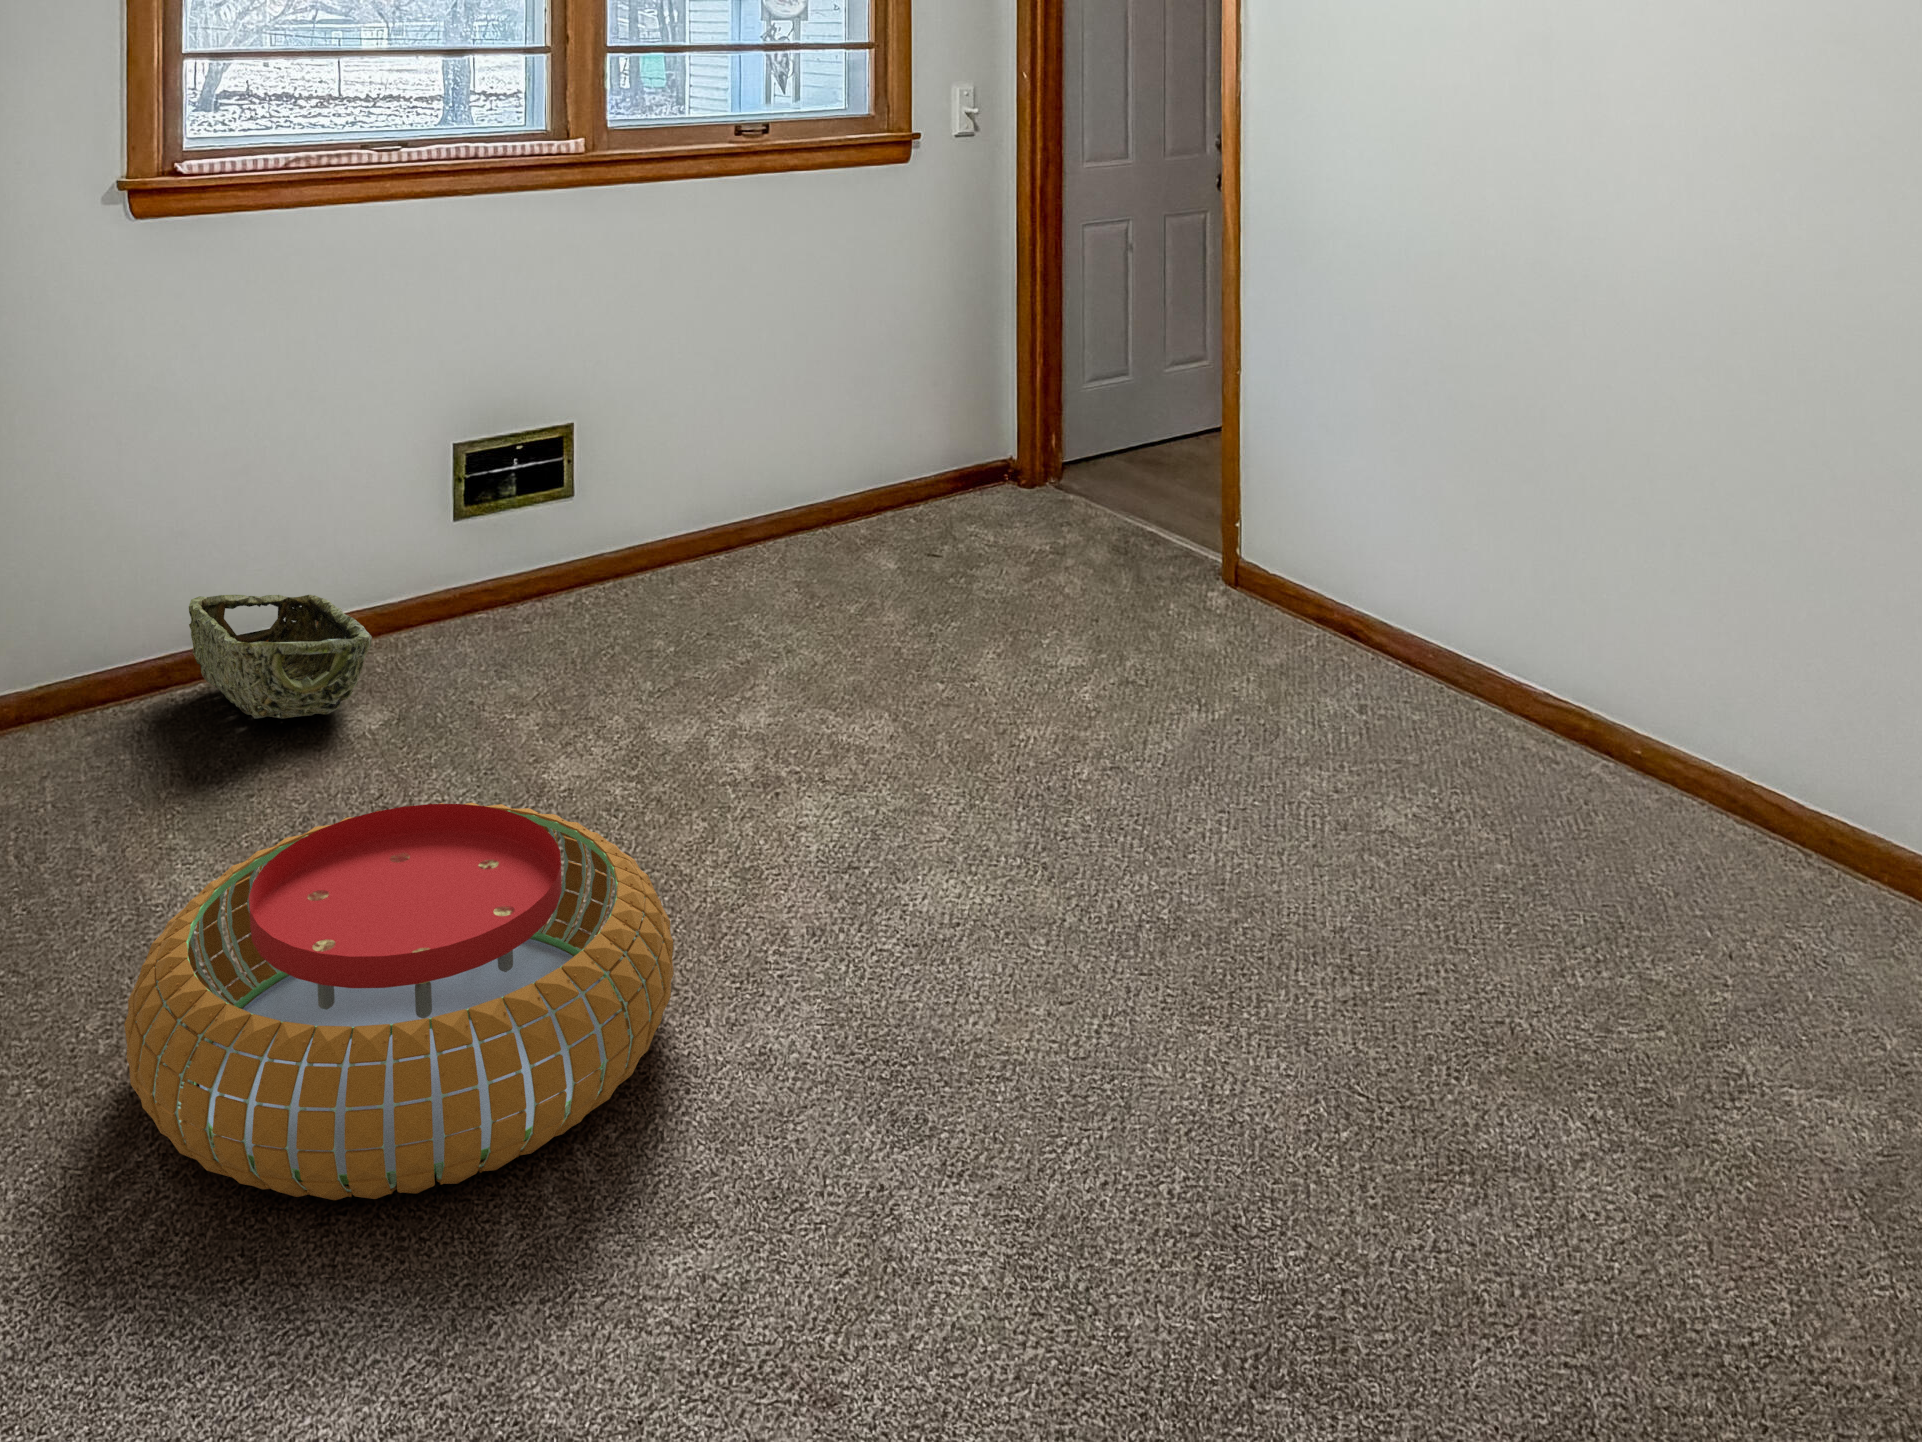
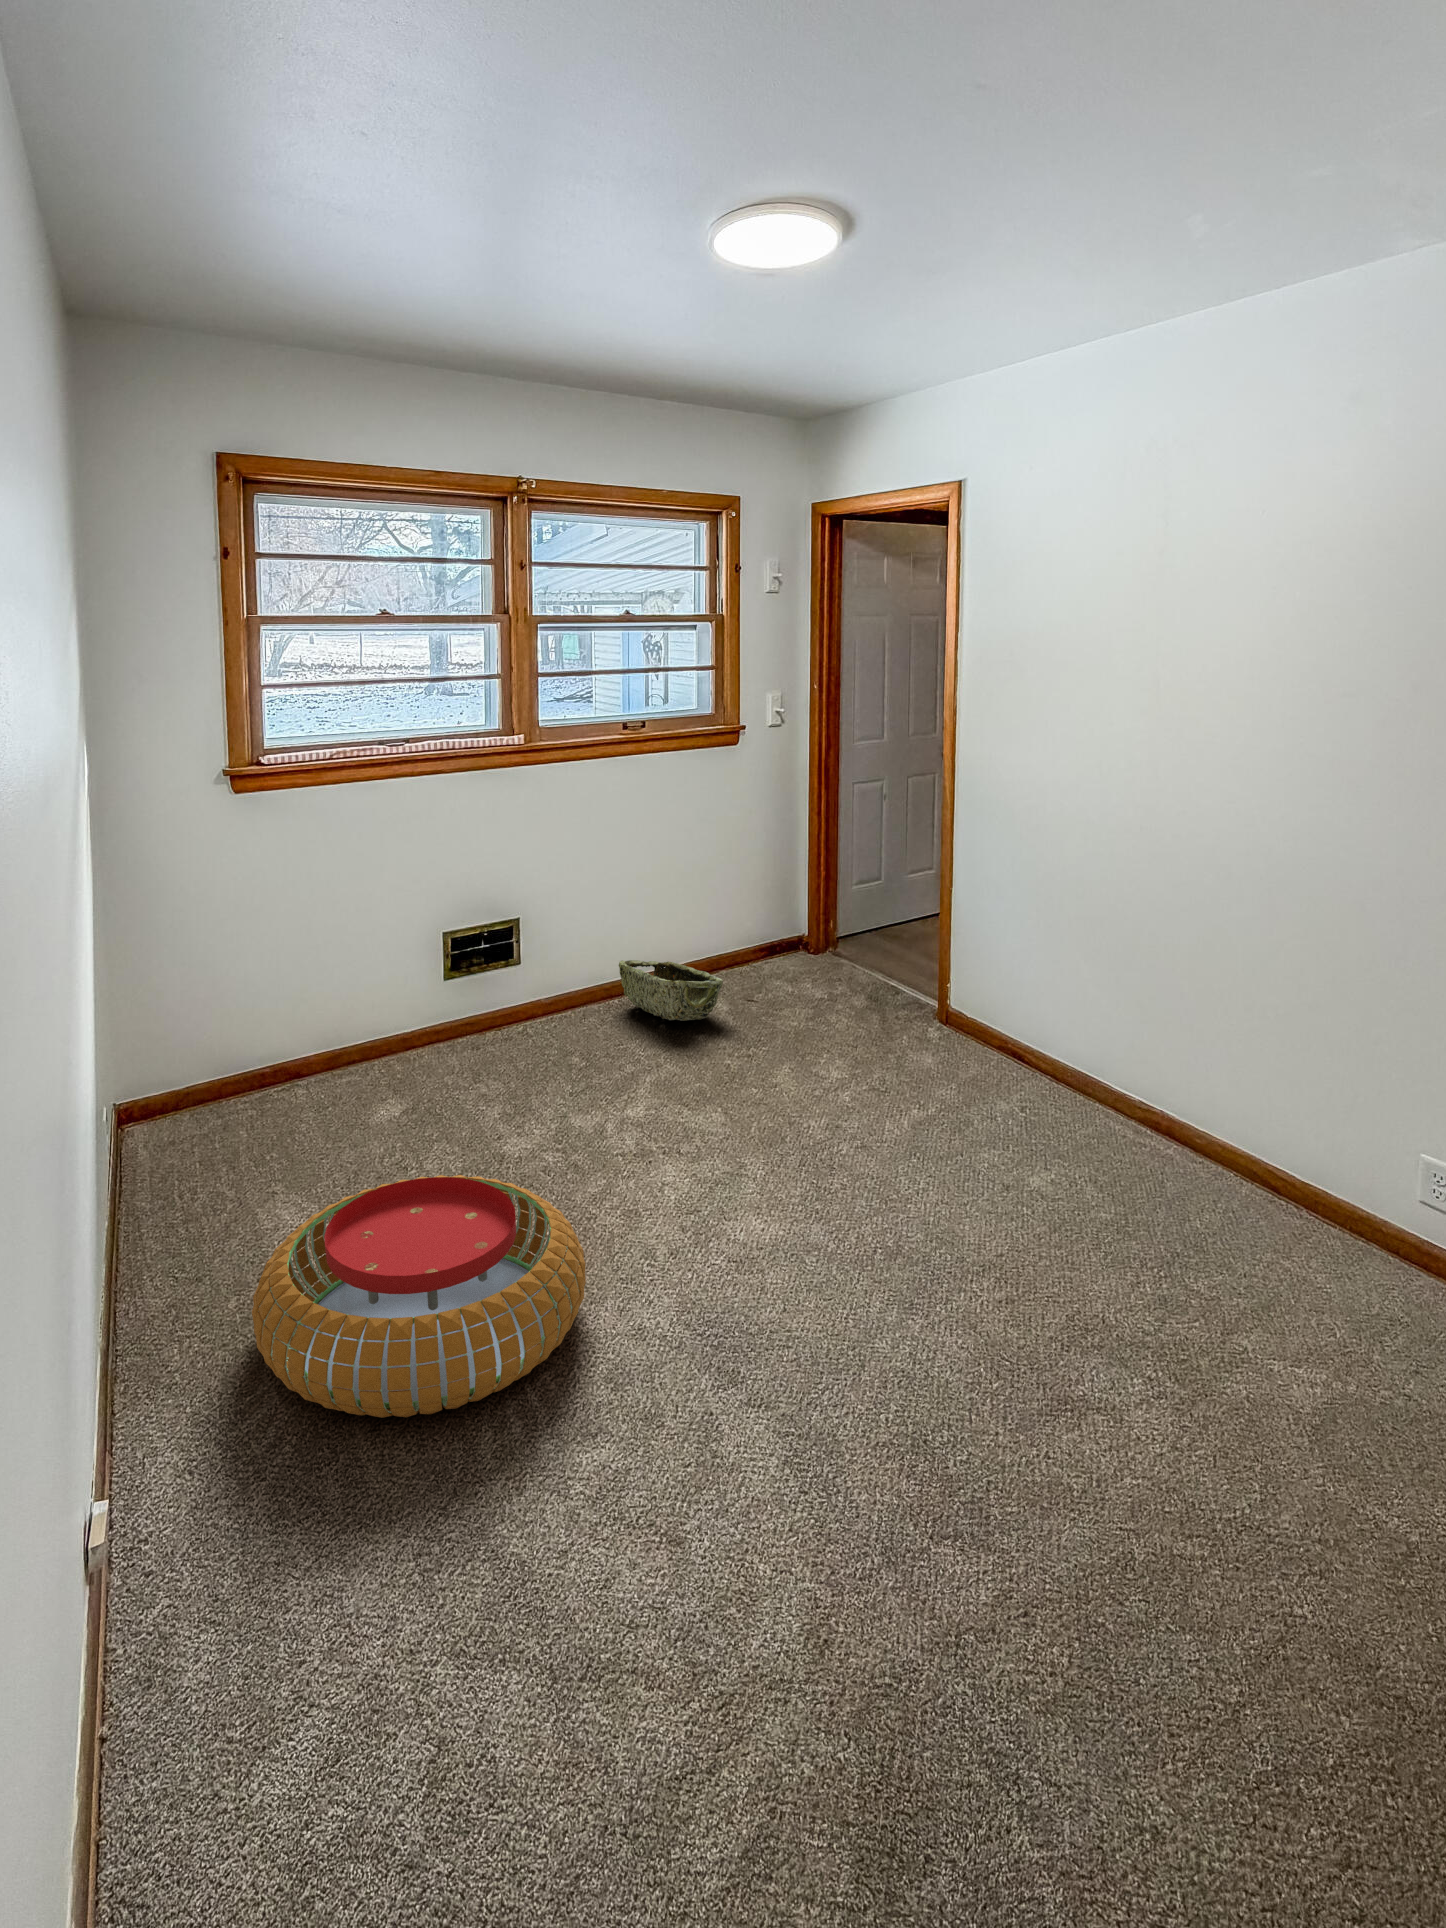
woven basket: present [189,595,372,719] -> present [619,960,723,1021]

